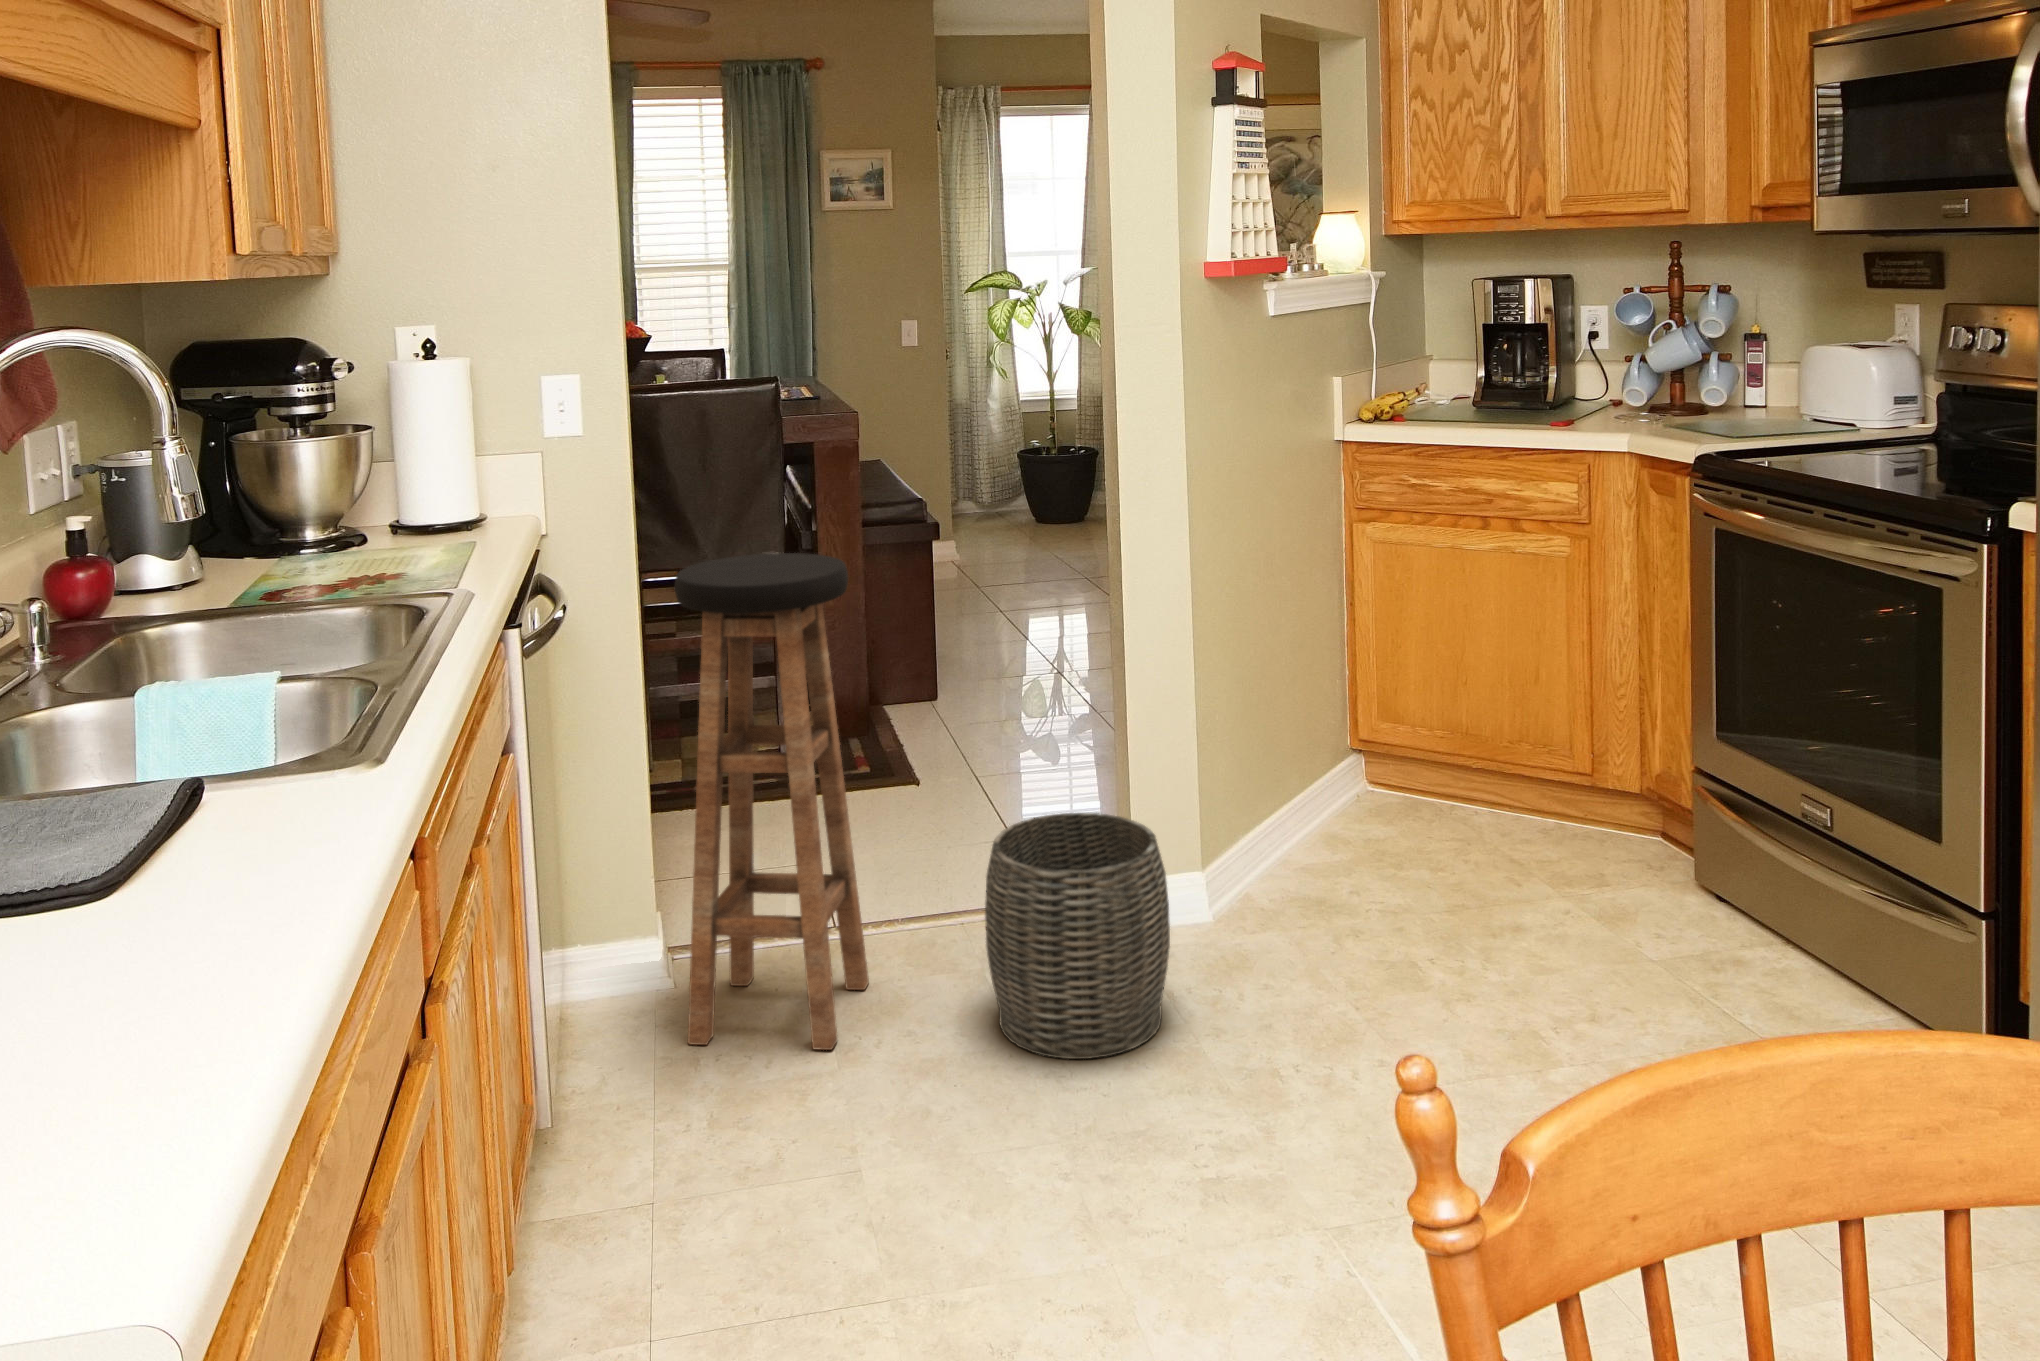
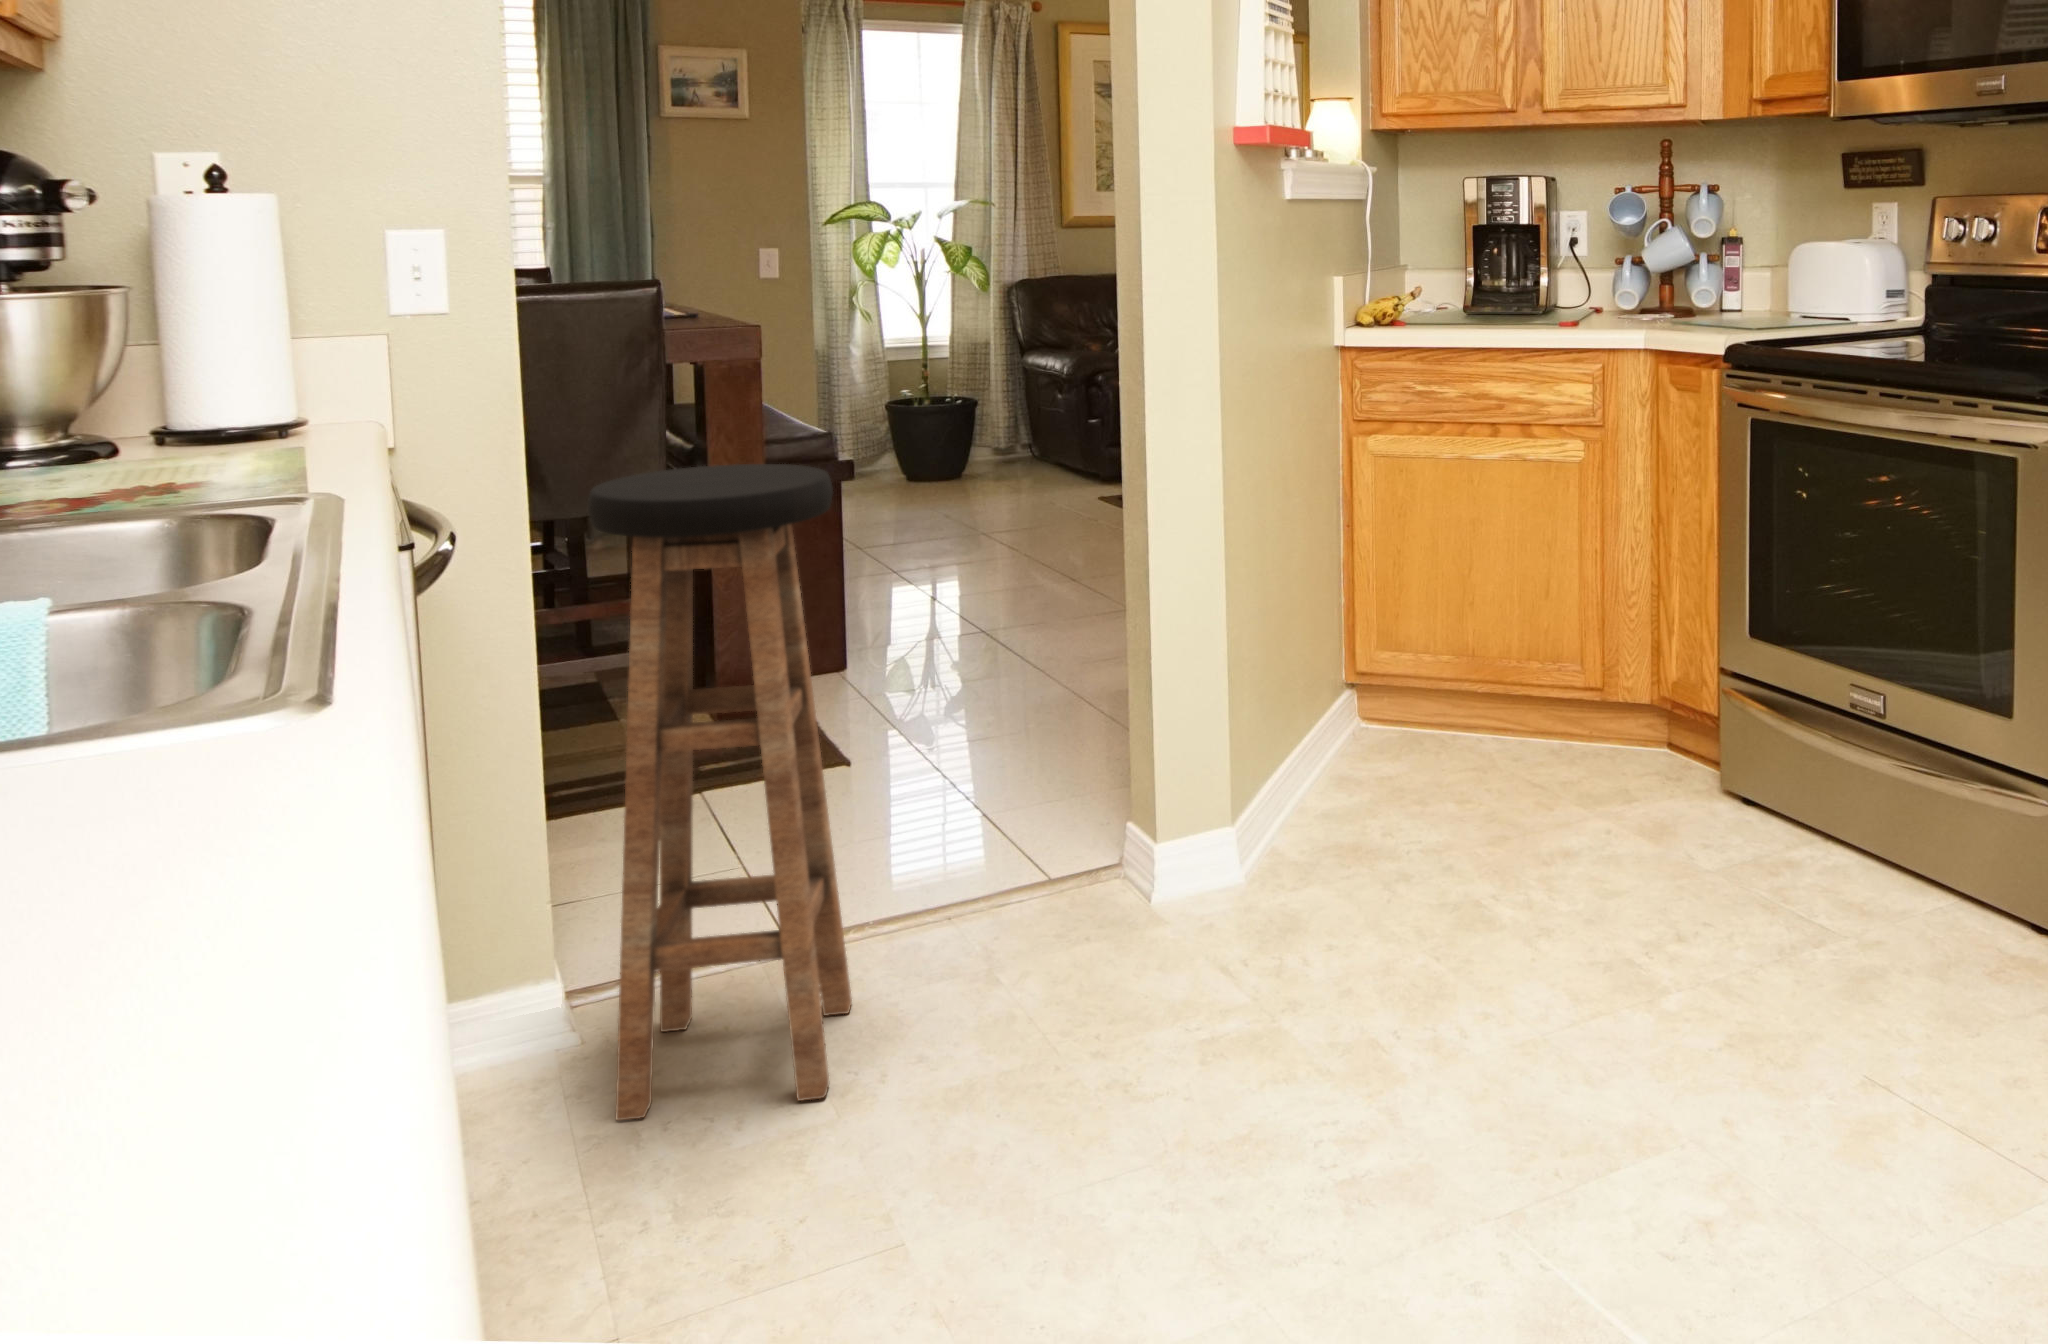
woven basket: present [985,813,1170,1059] -> none [1018,764,1243,1064]

